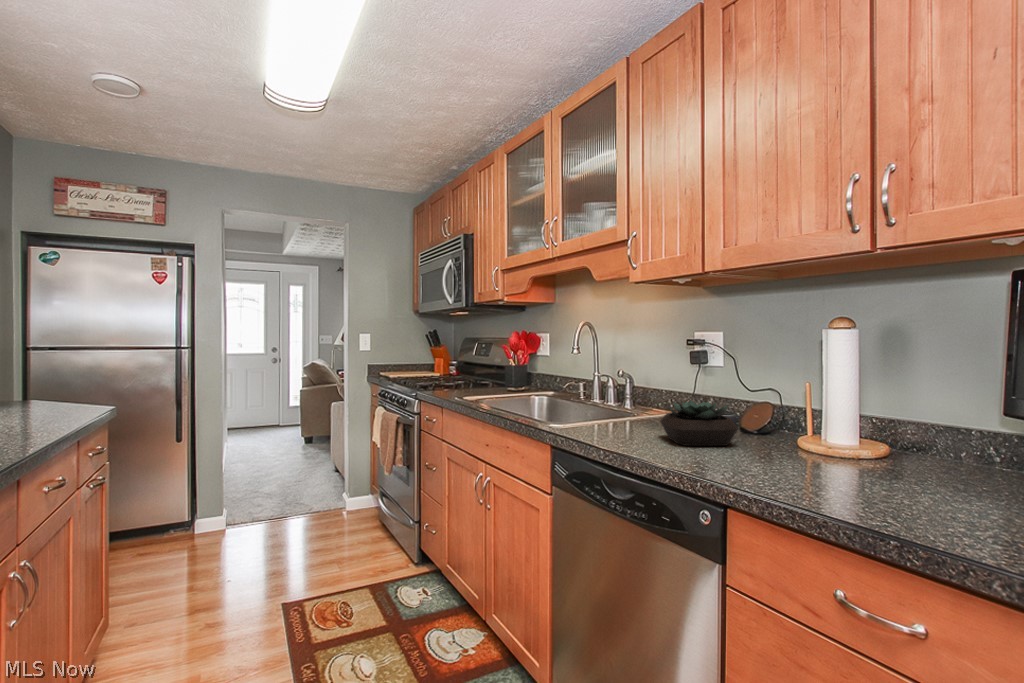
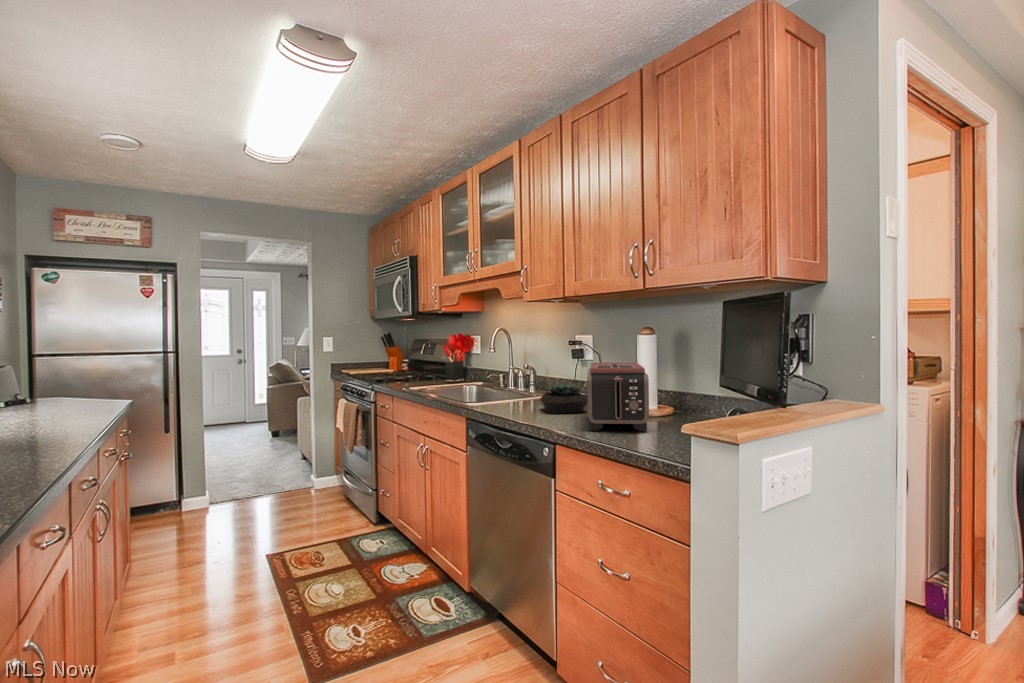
toaster: none [749,371,893,492] -> present [587,362,649,432]

